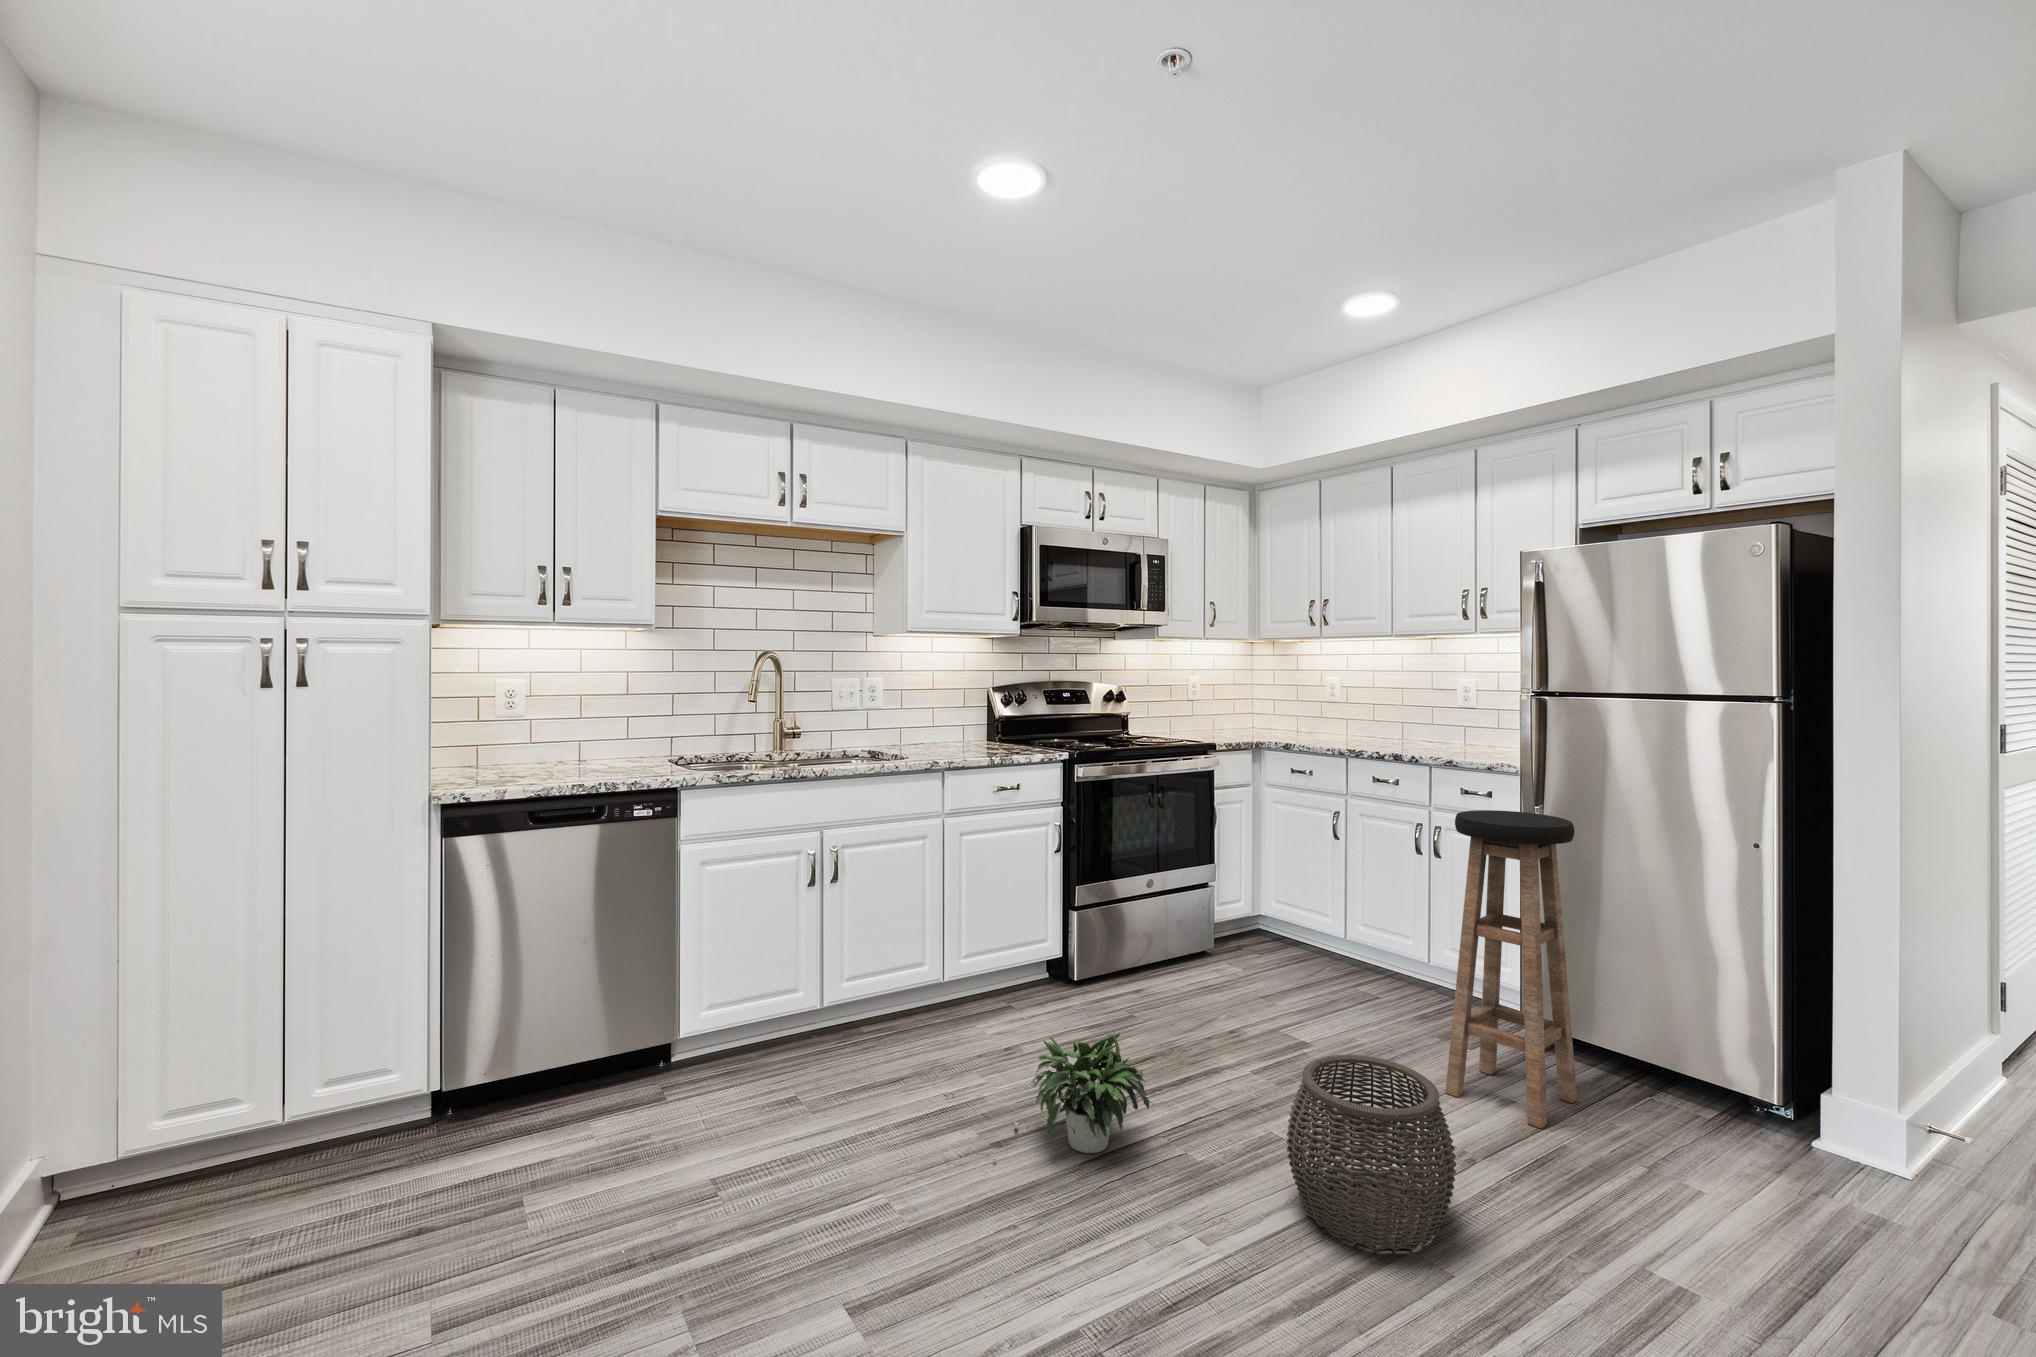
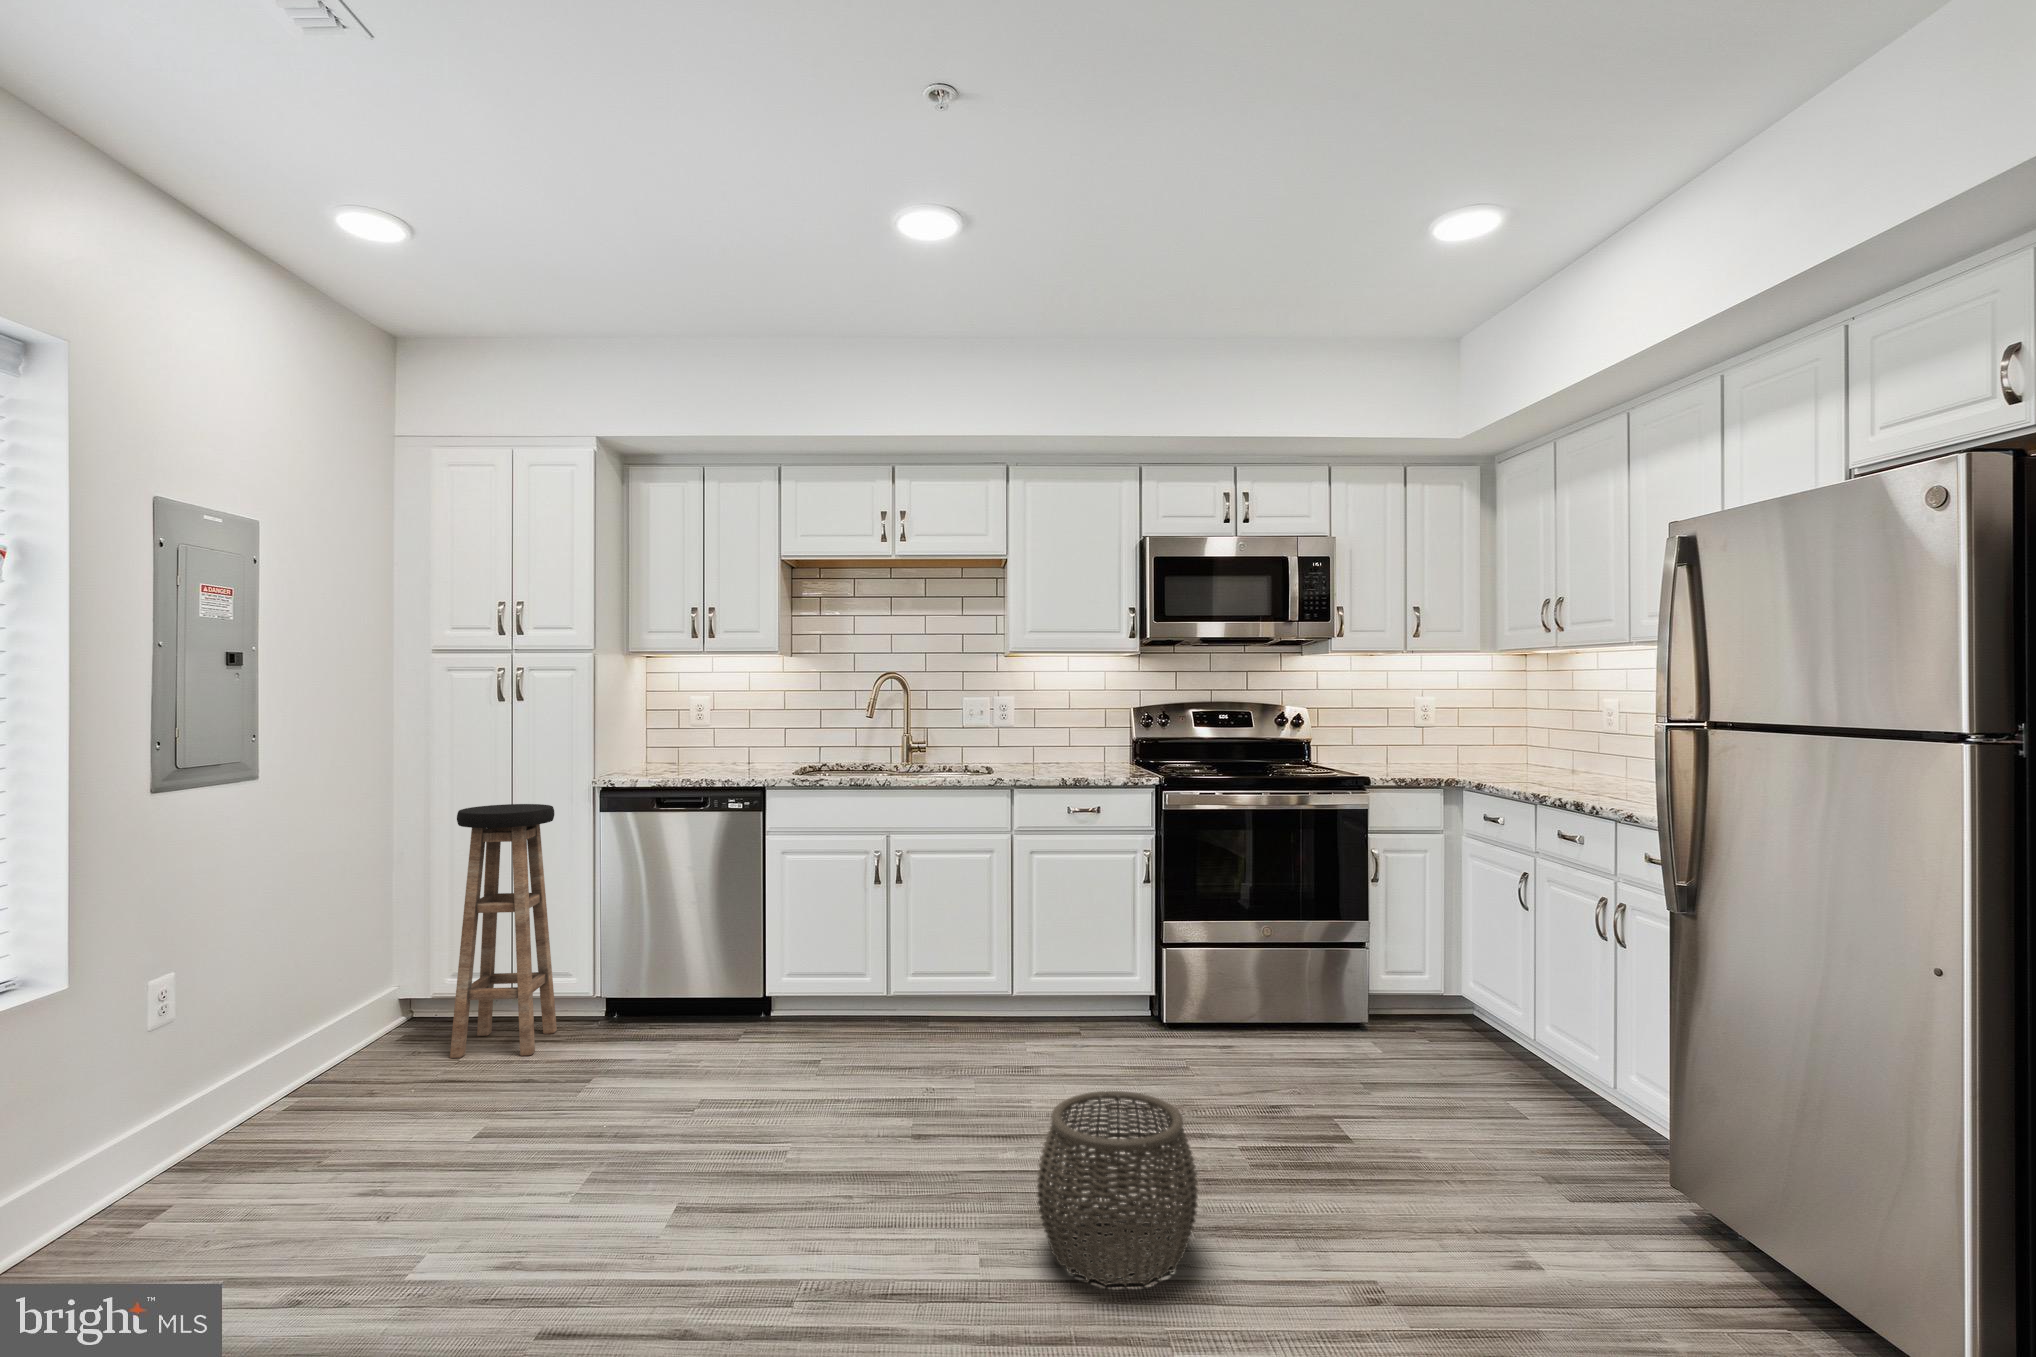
bar stool: present [1446,810,1577,1128] -> present [450,804,557,1058]
potted plant: present [993,1032,1149,1161] -> none [878,1032,1031,1147]

